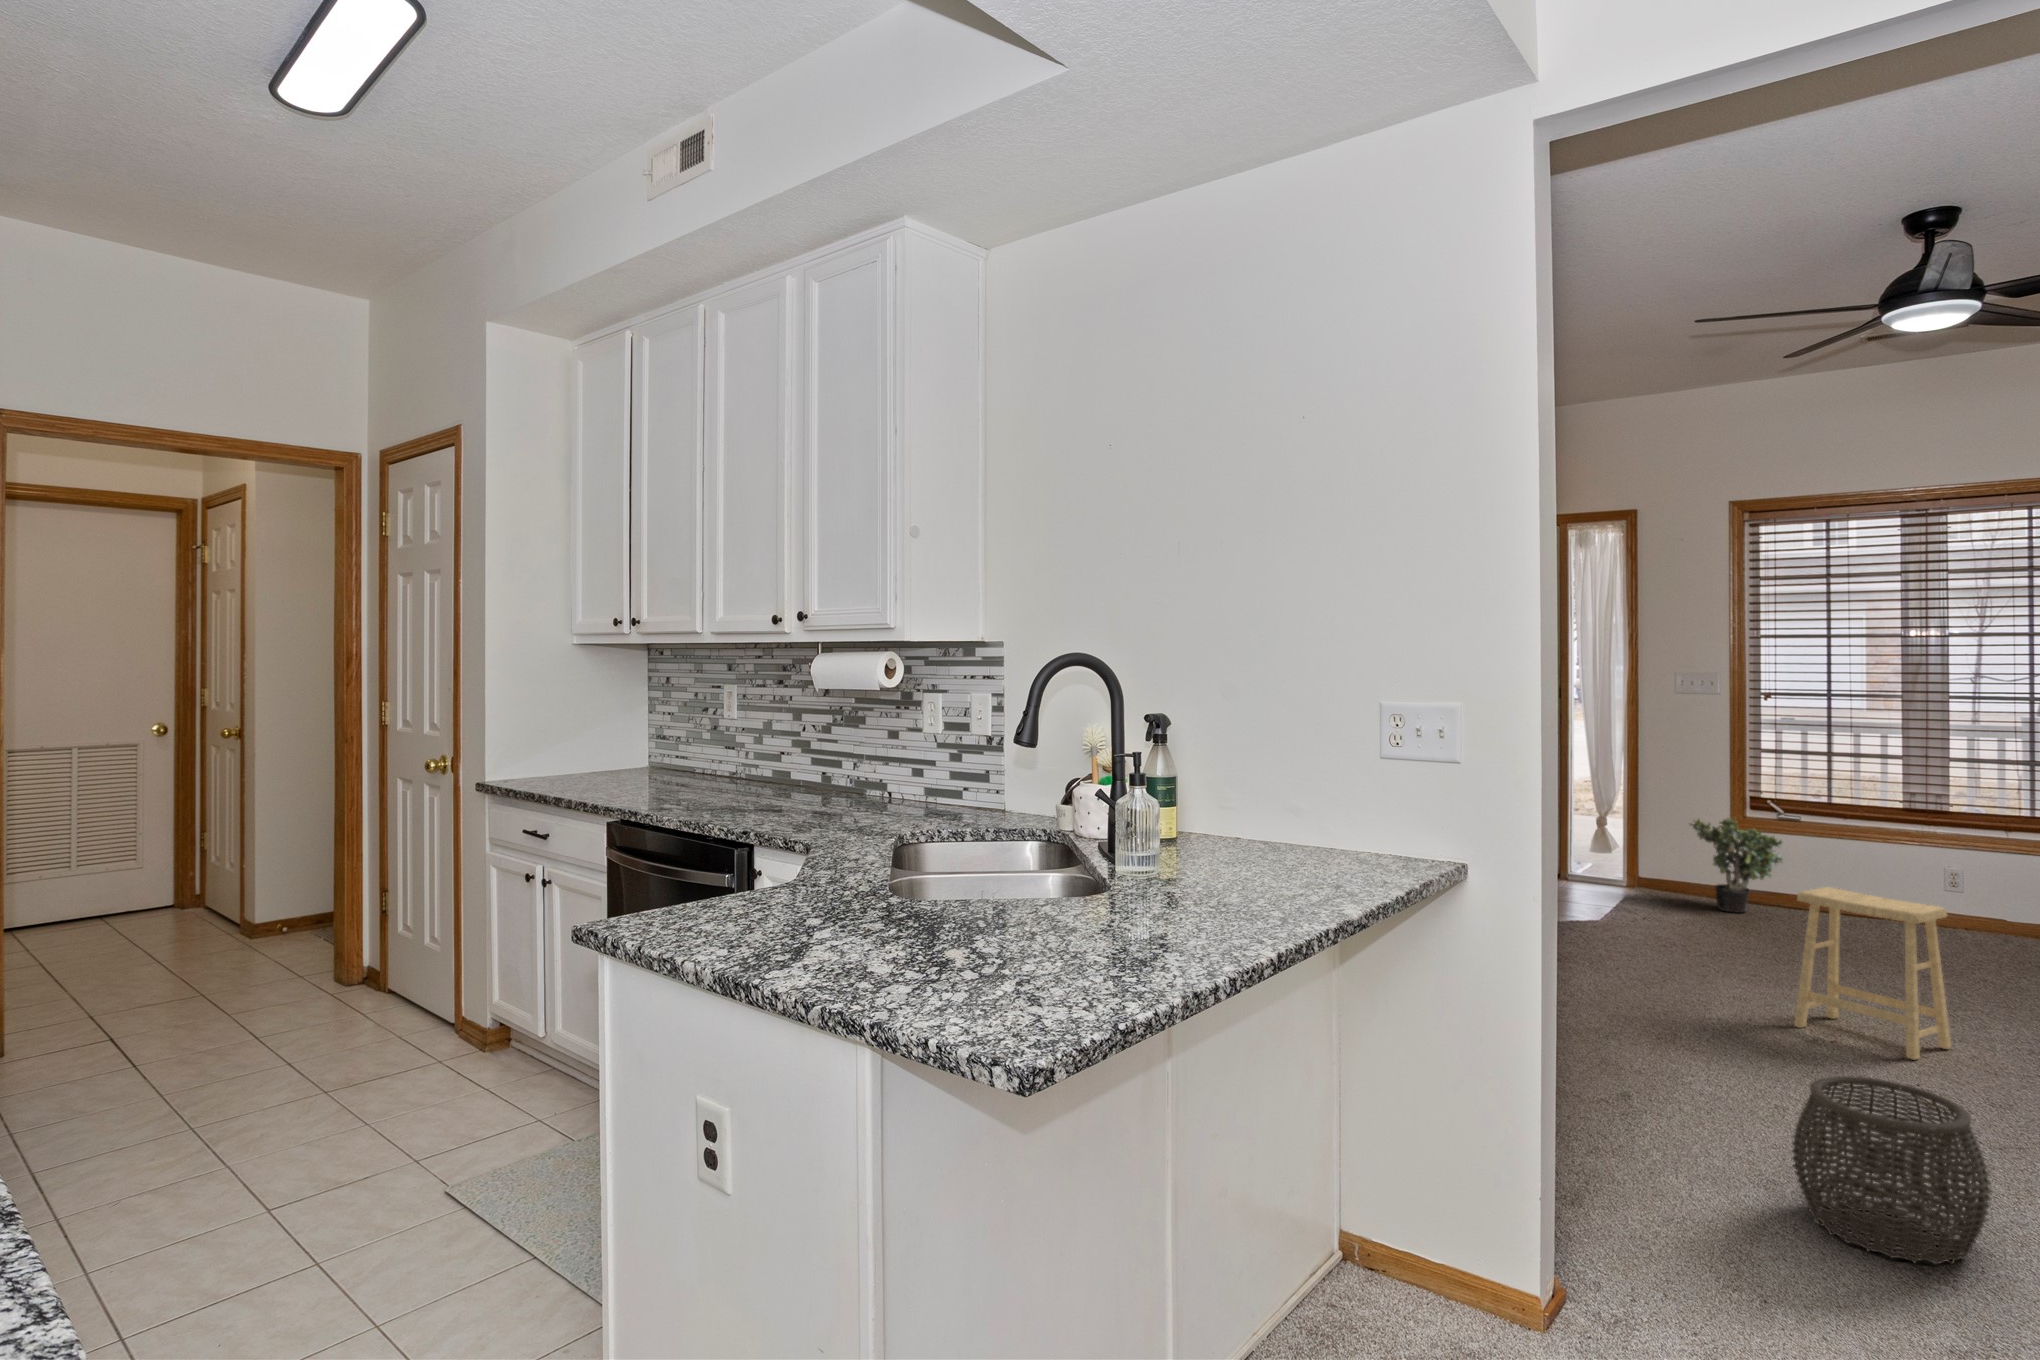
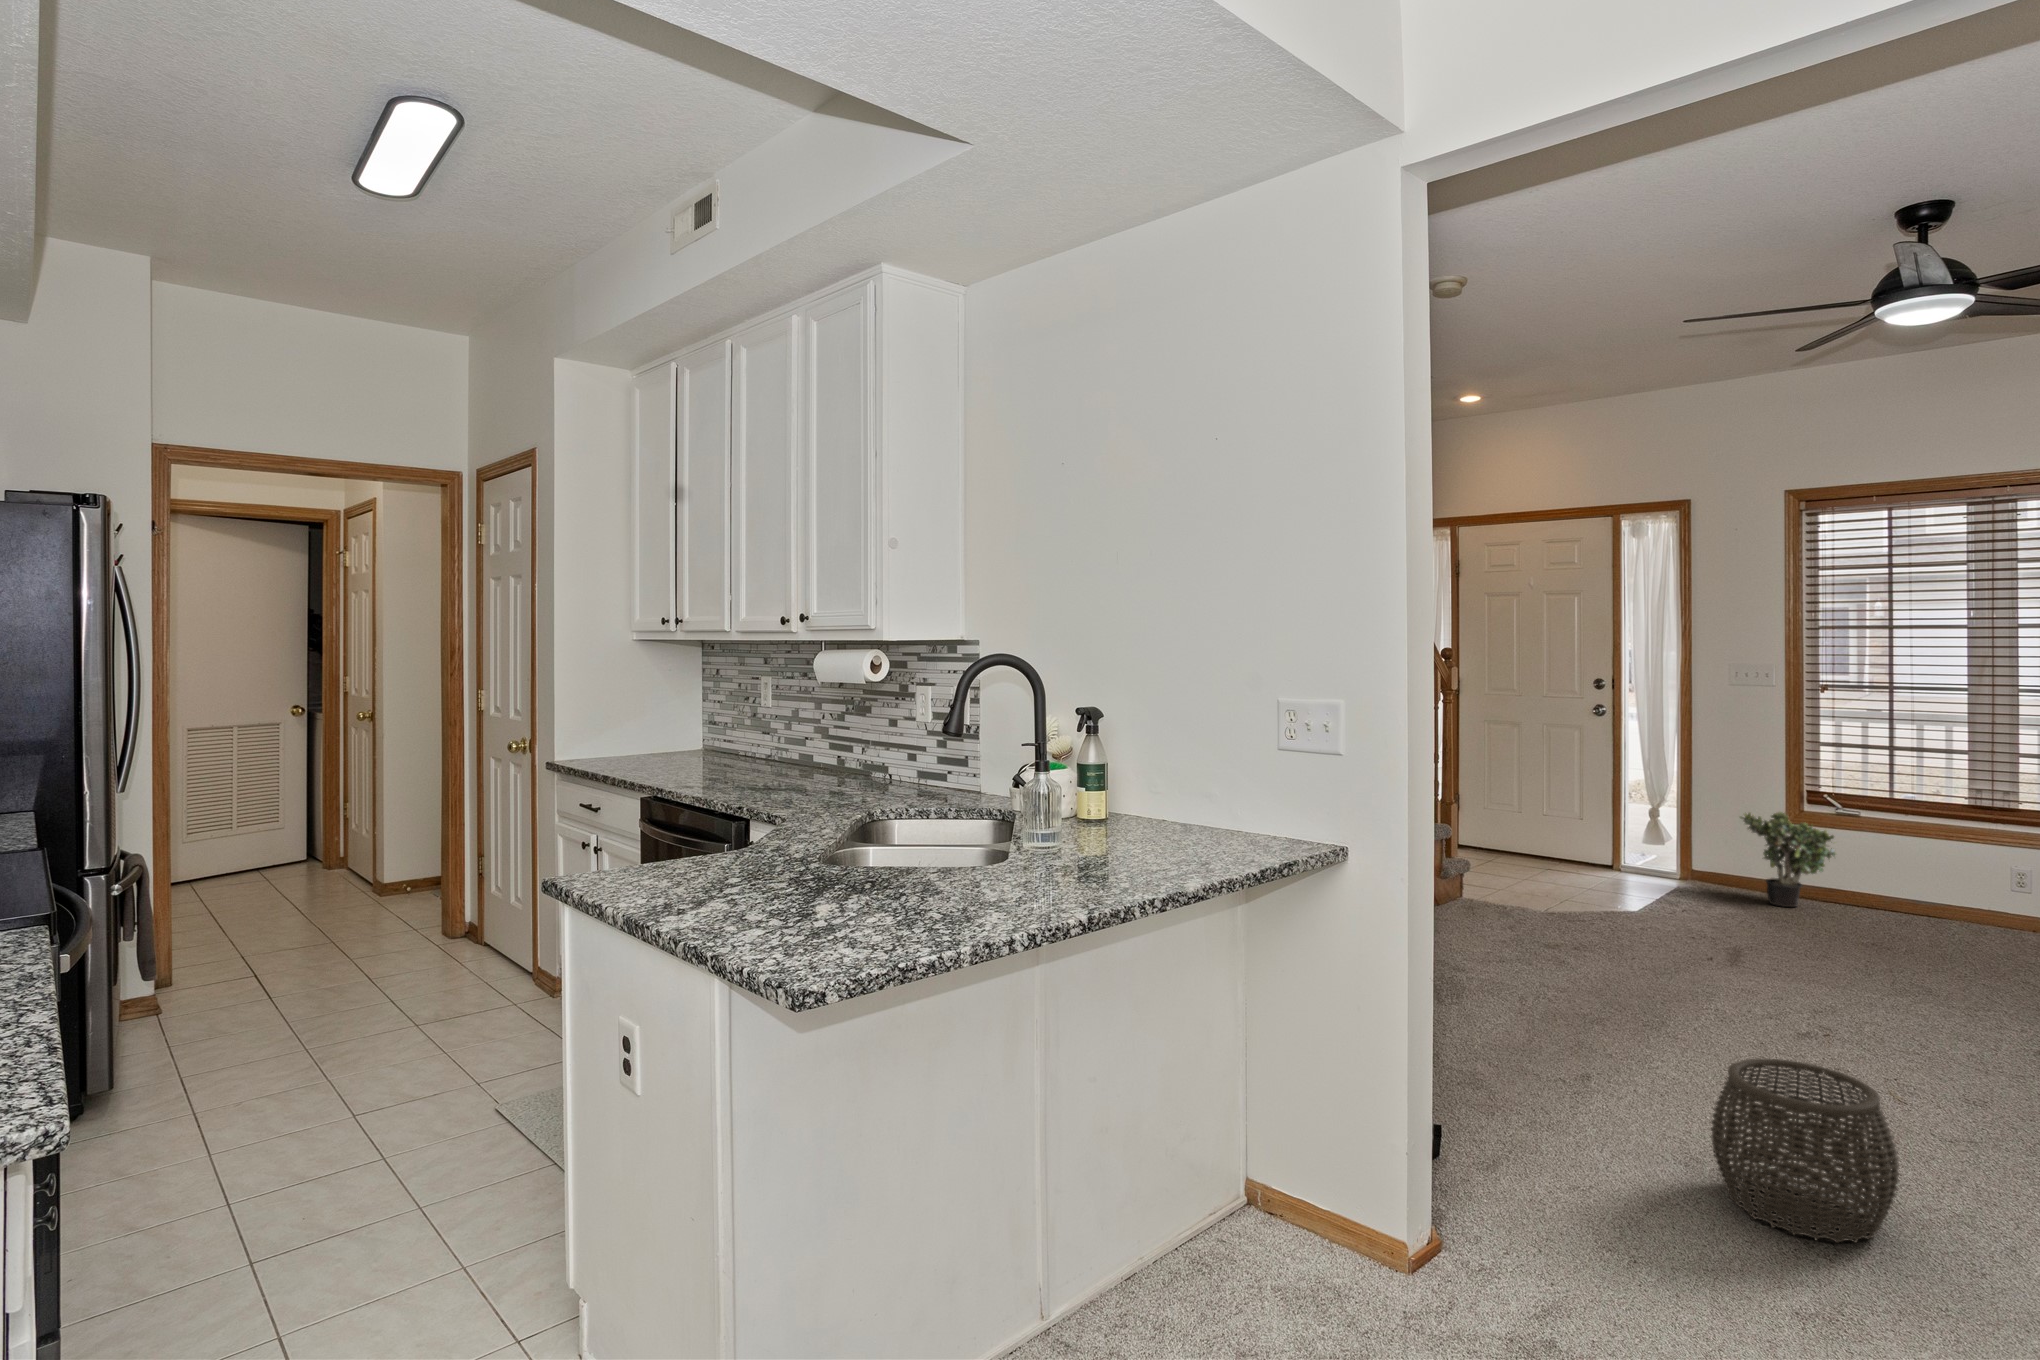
footstool: present [1794,887,1951,1060] -> none [1797,879,1957,1053]

